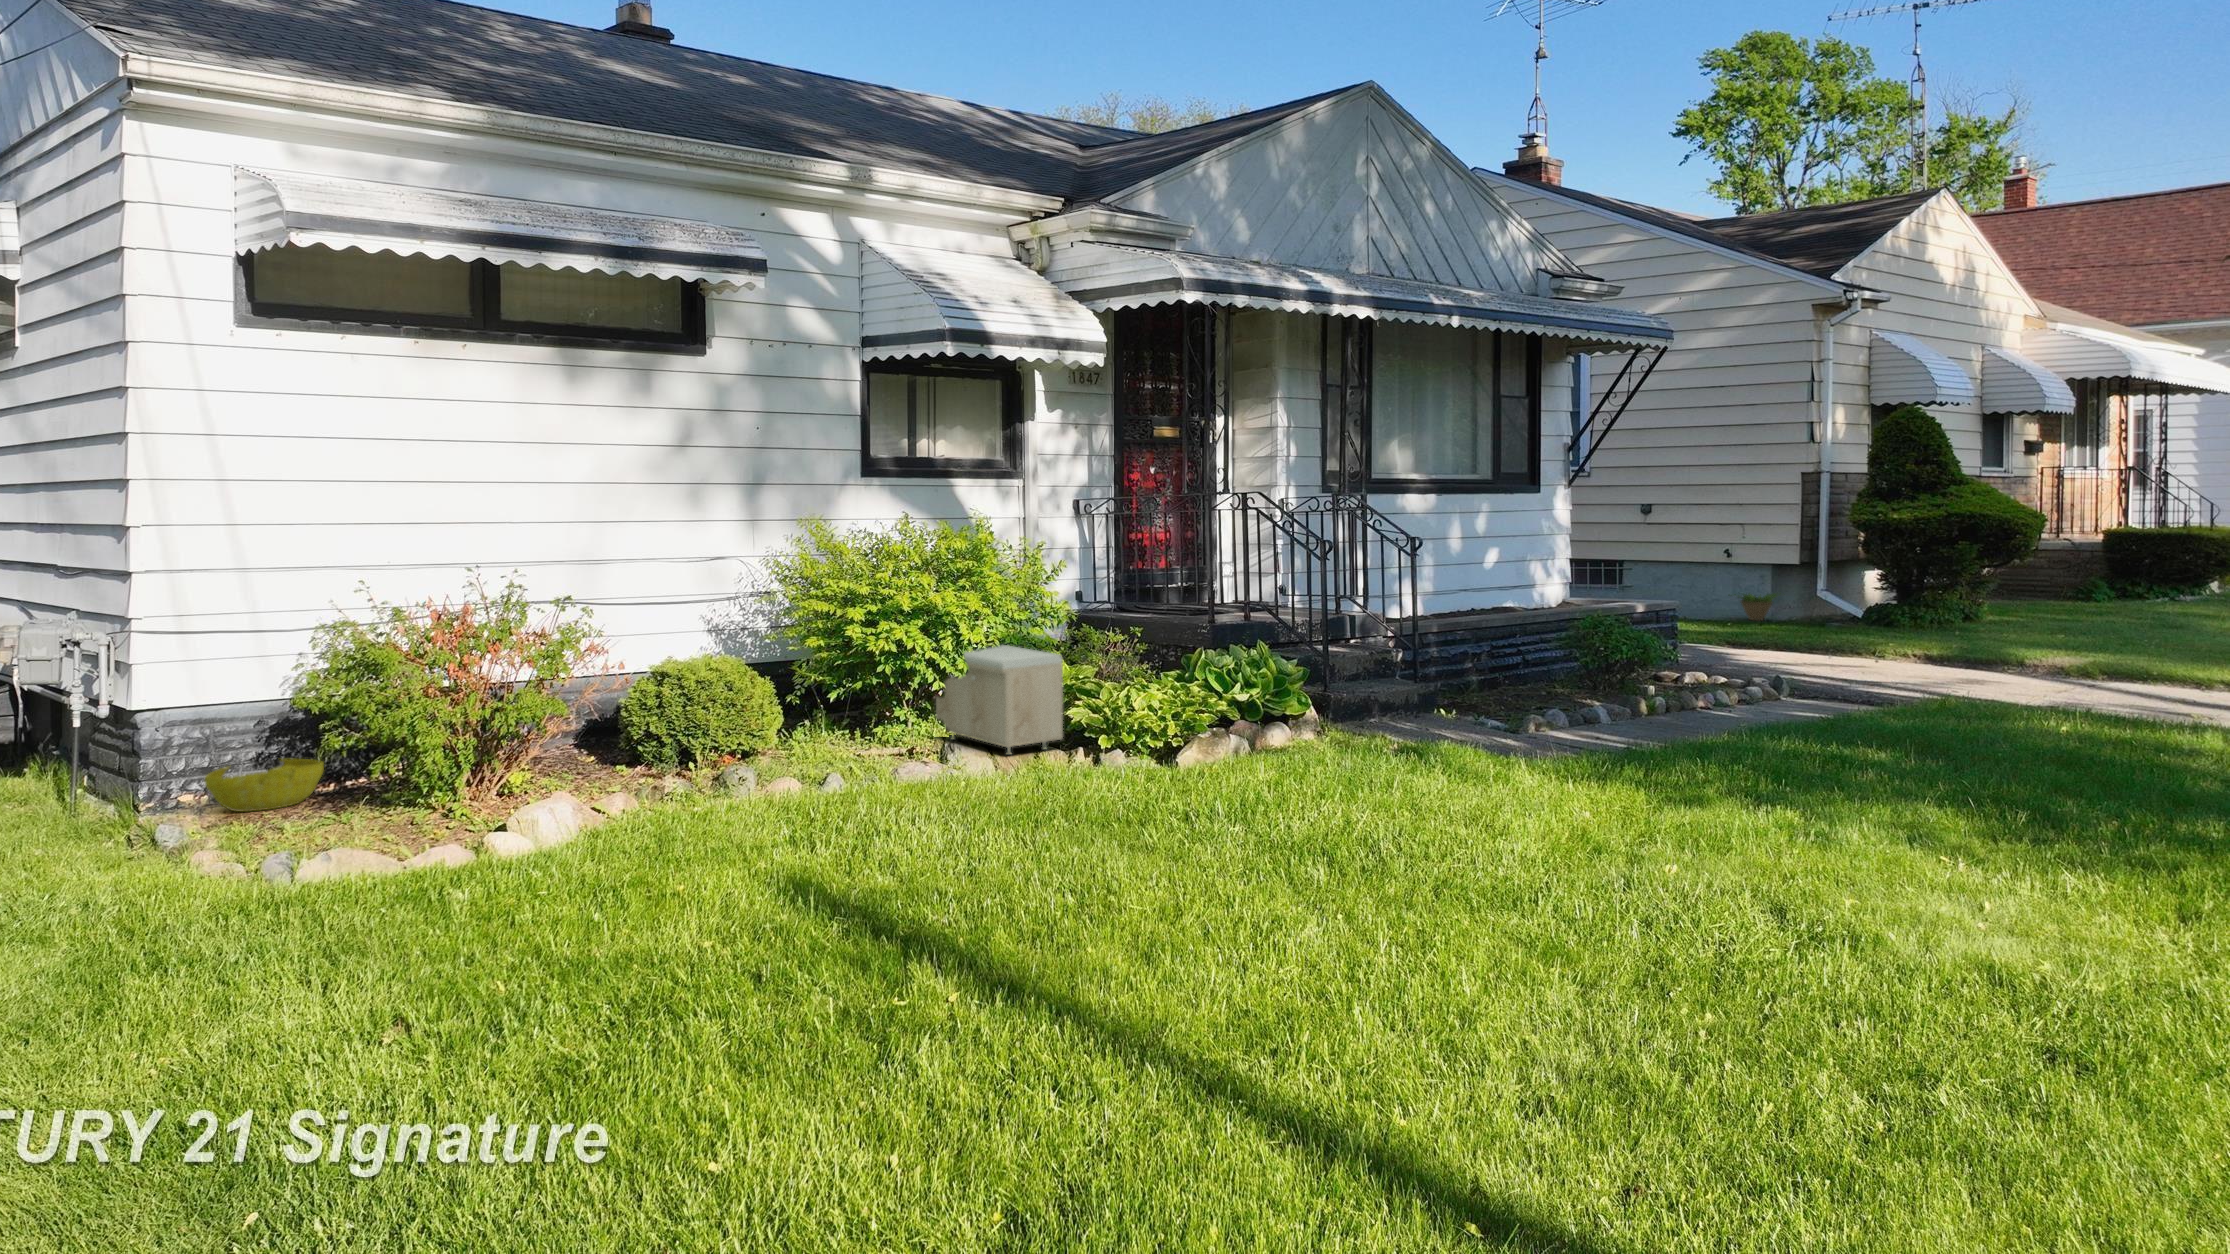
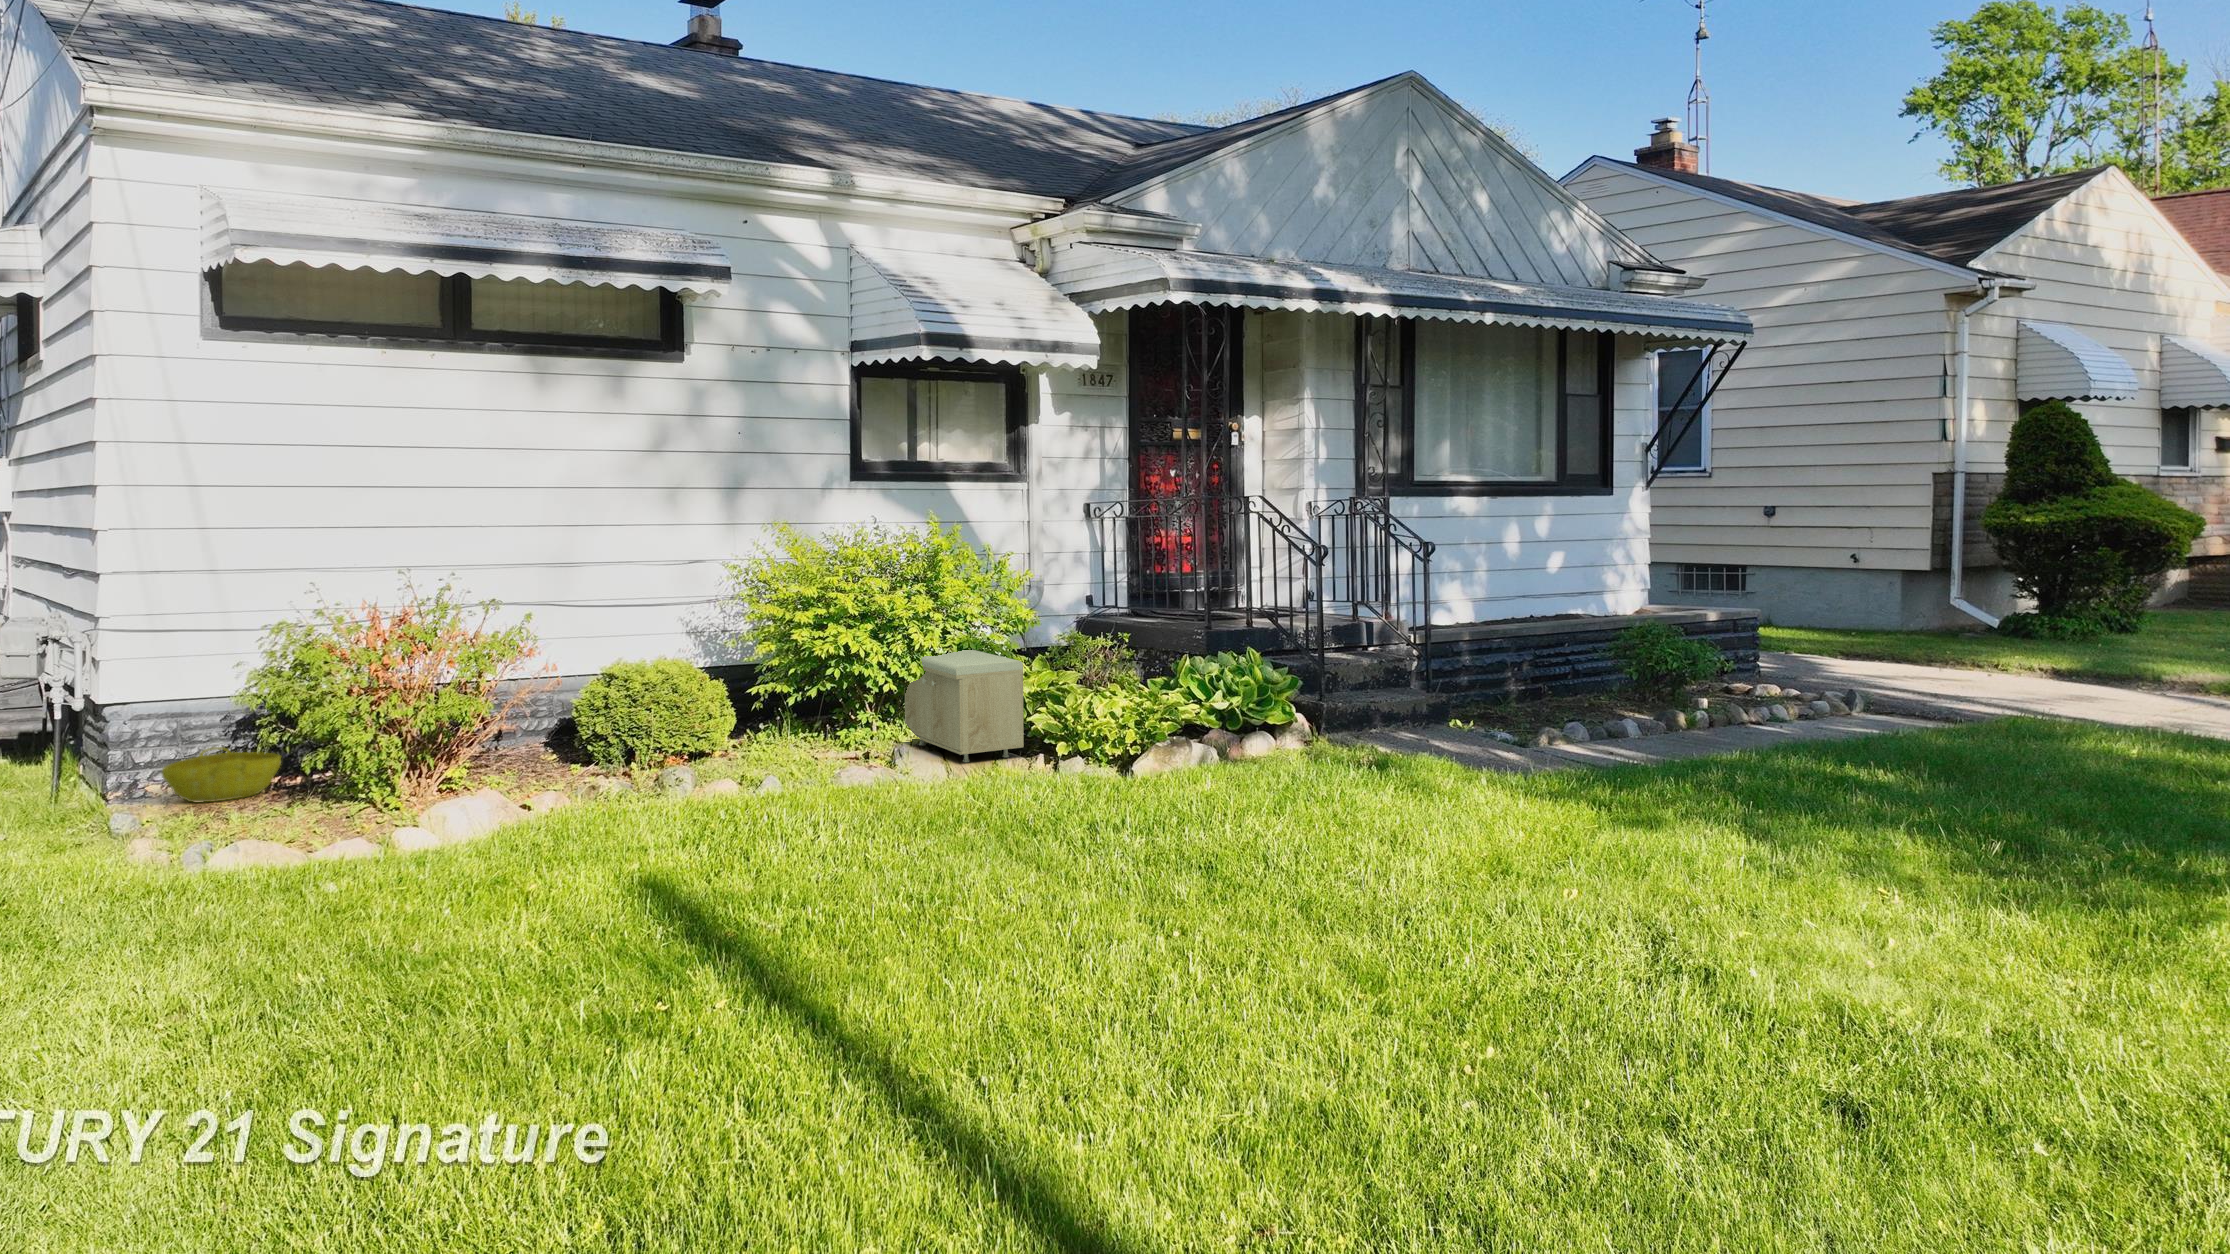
decorative plant: present [1734,594,1777,620] -> none [1848,602,1913,631]

